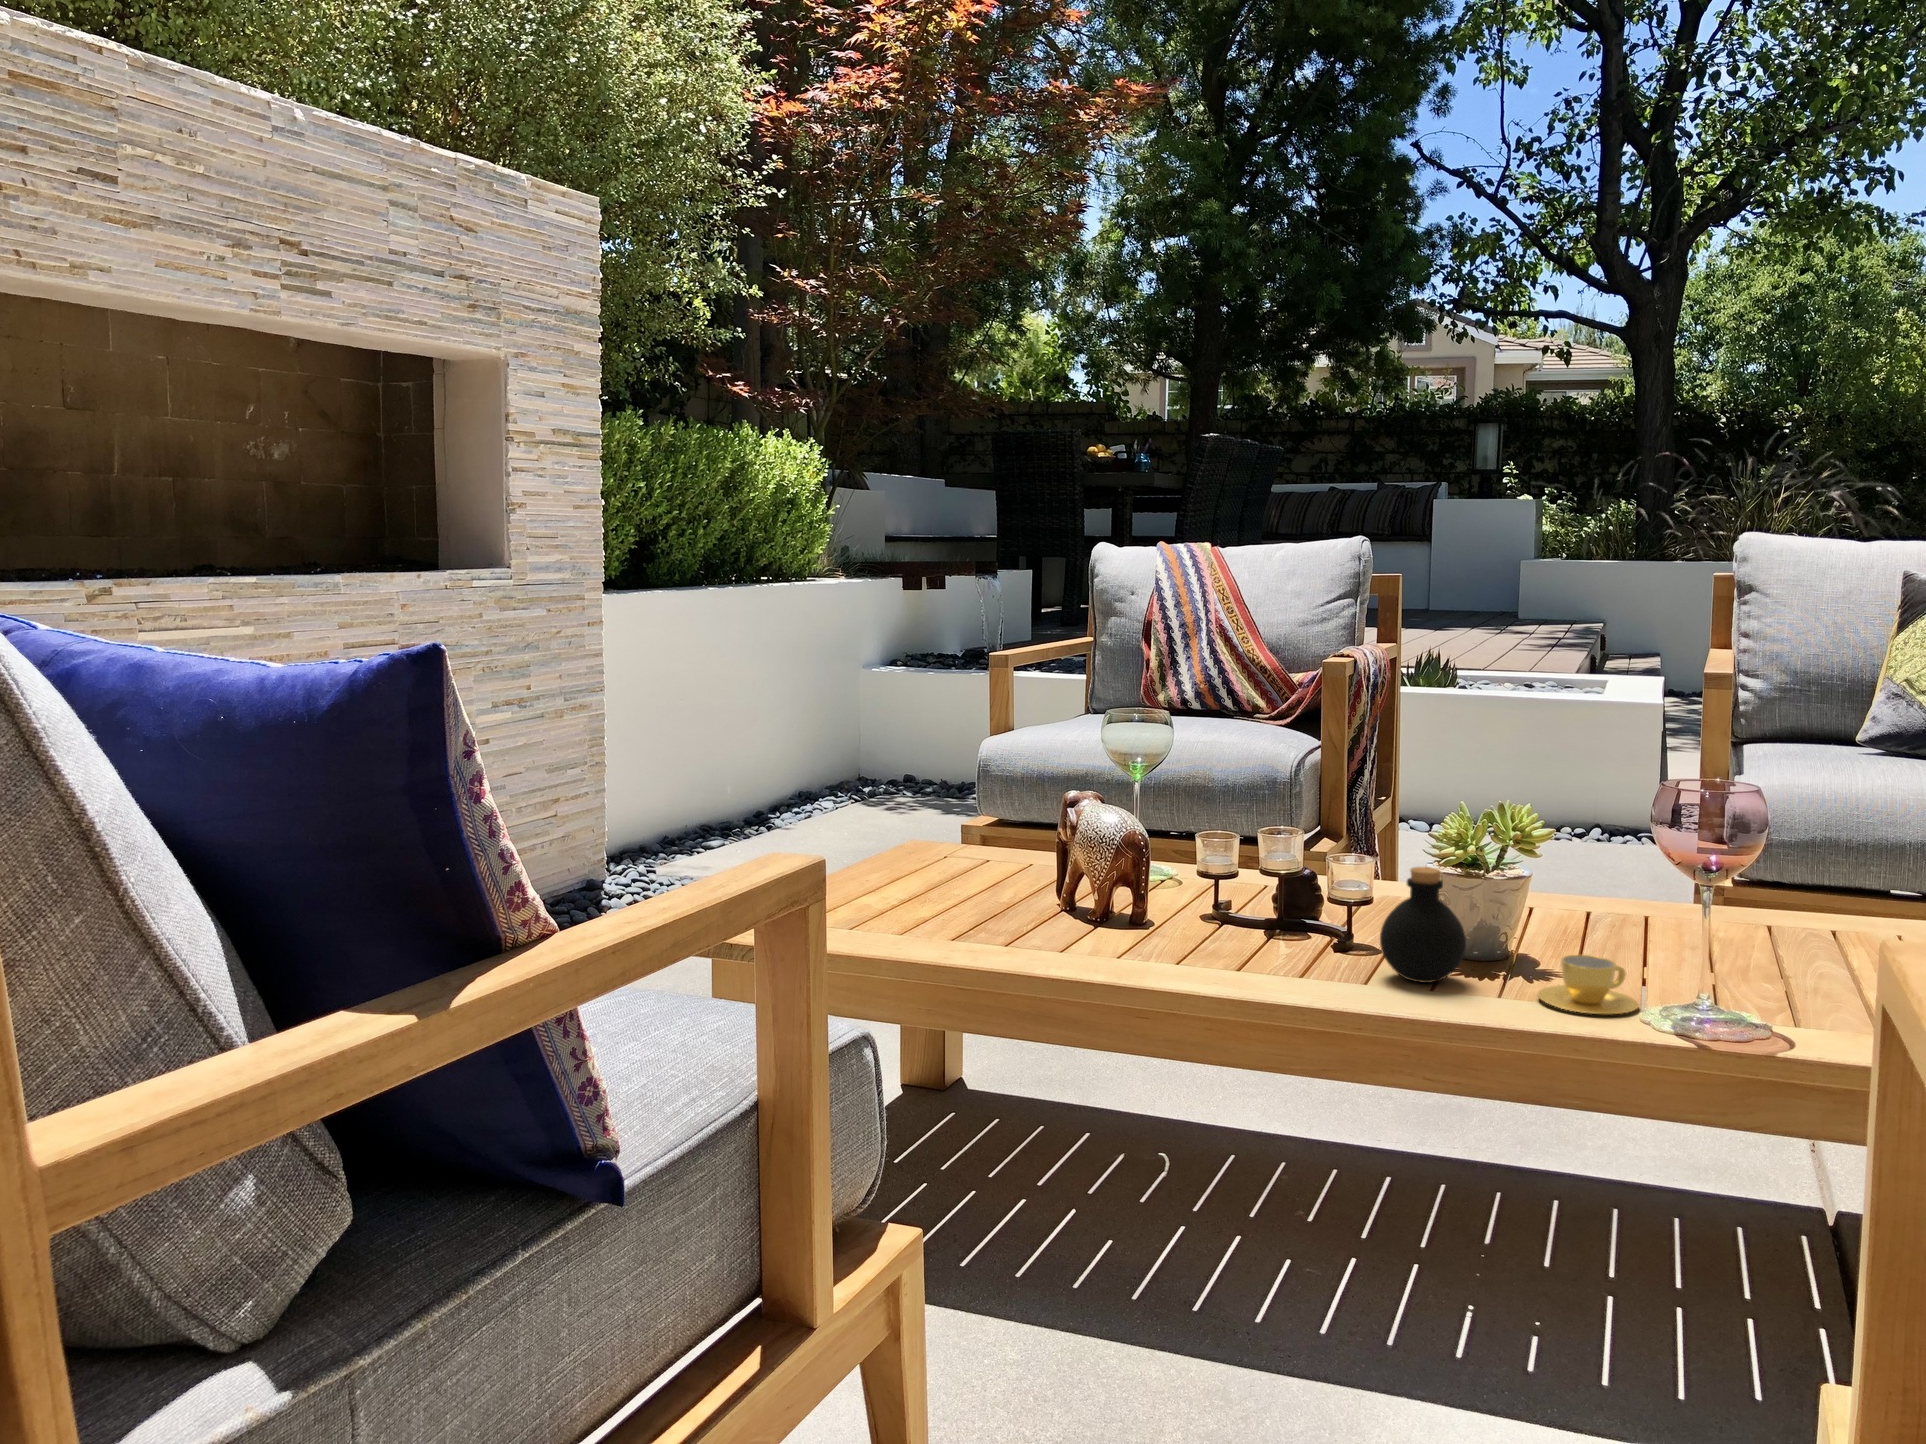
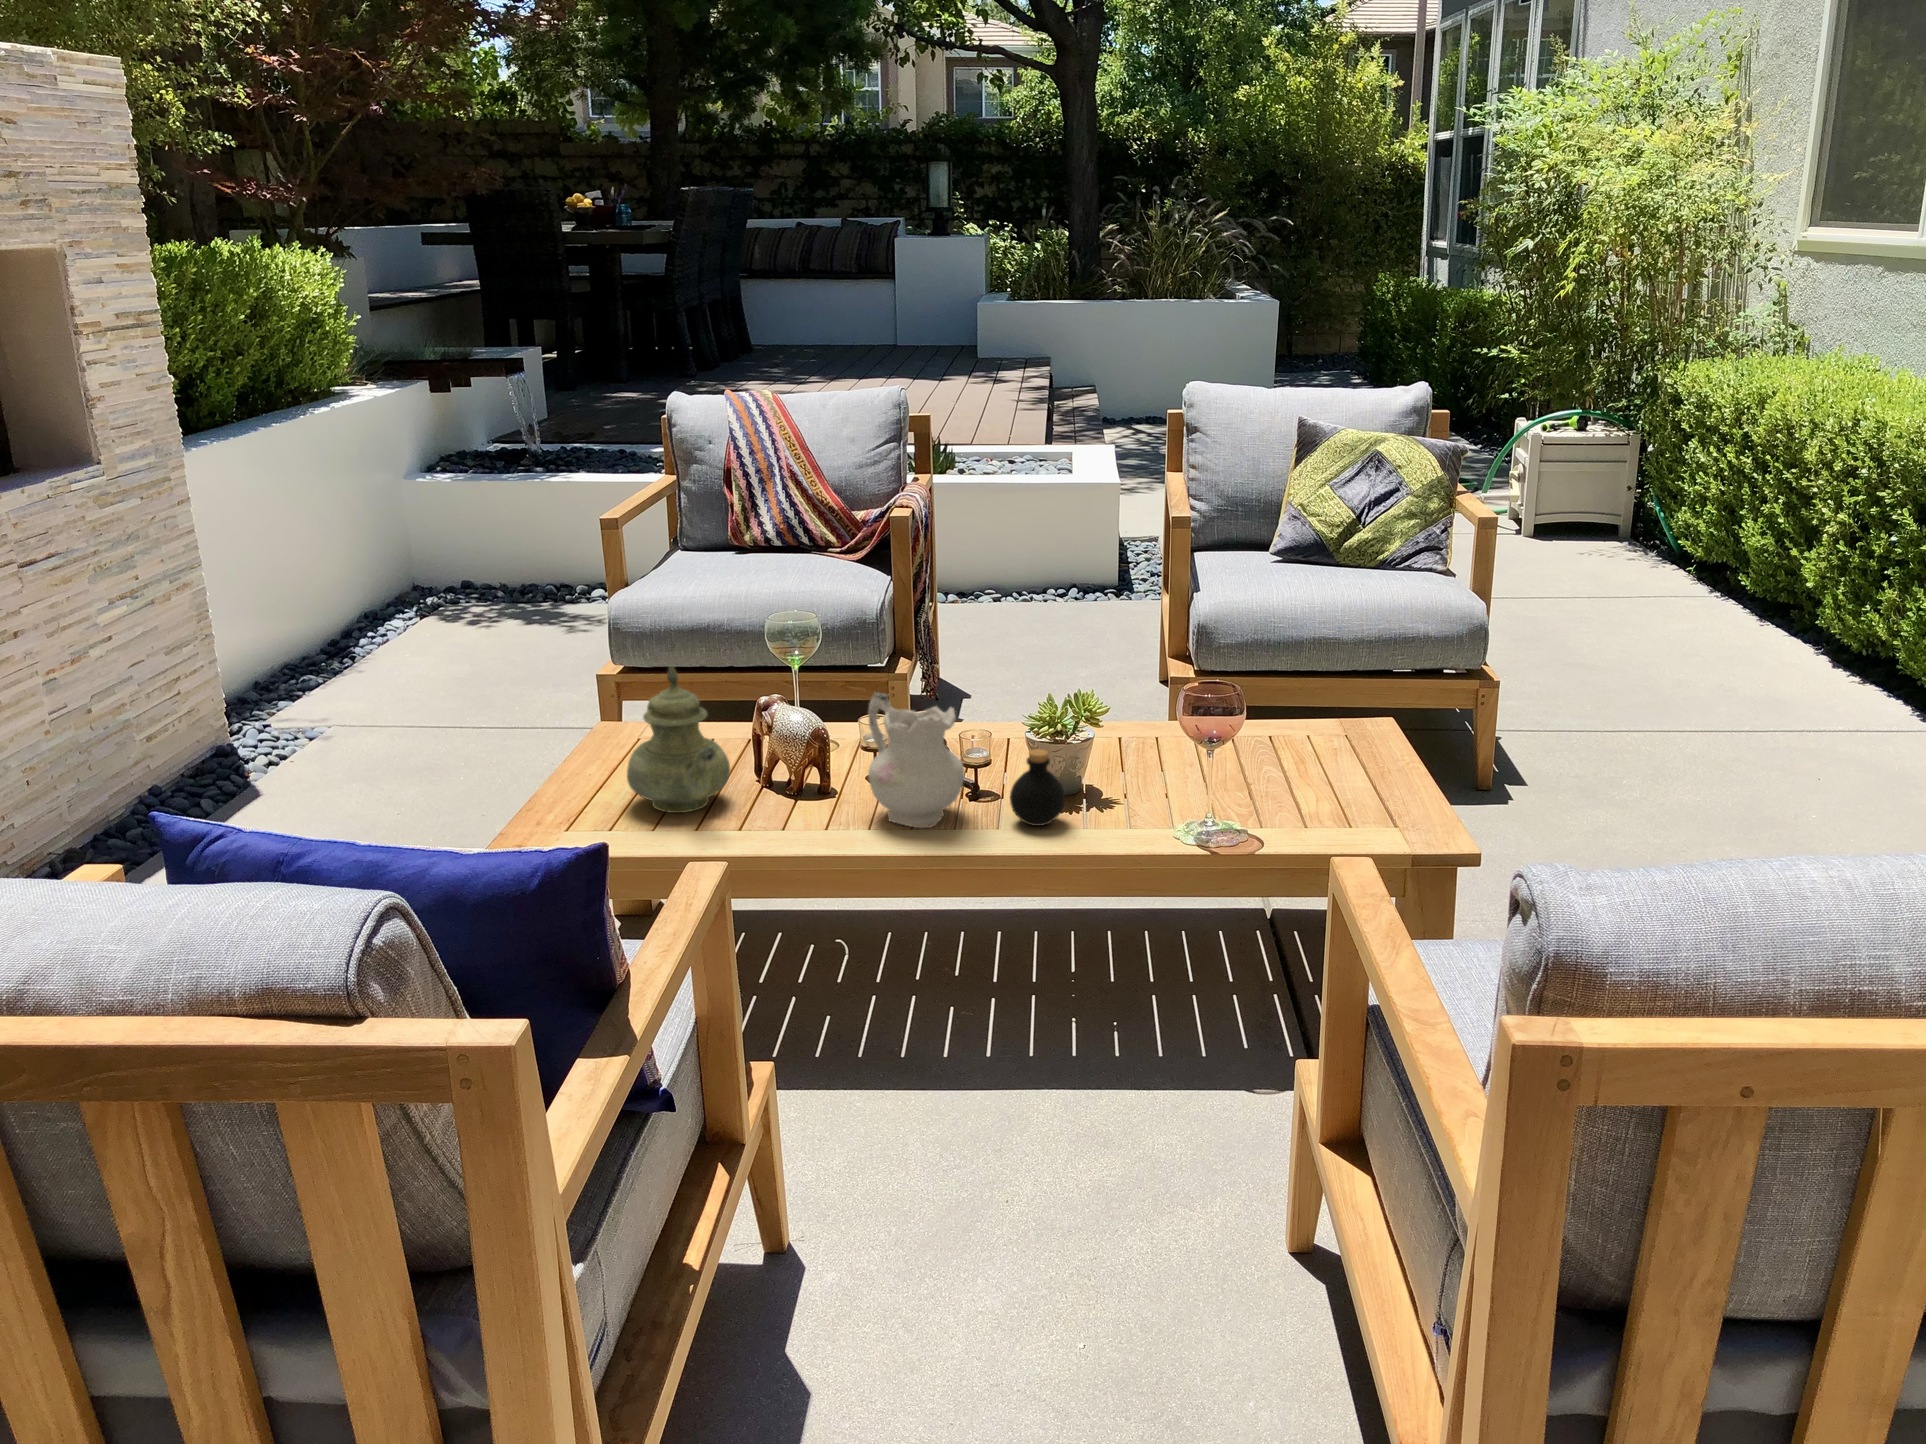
teapot: none [884,730,1014,922] -> present [627,666,730,813]
ceramic pitcher: none [1180,776,1317,968] -> present [868,693,964,828]
cup: present [1537,955,1639,1014] -> none [1111,798,1172,839]

